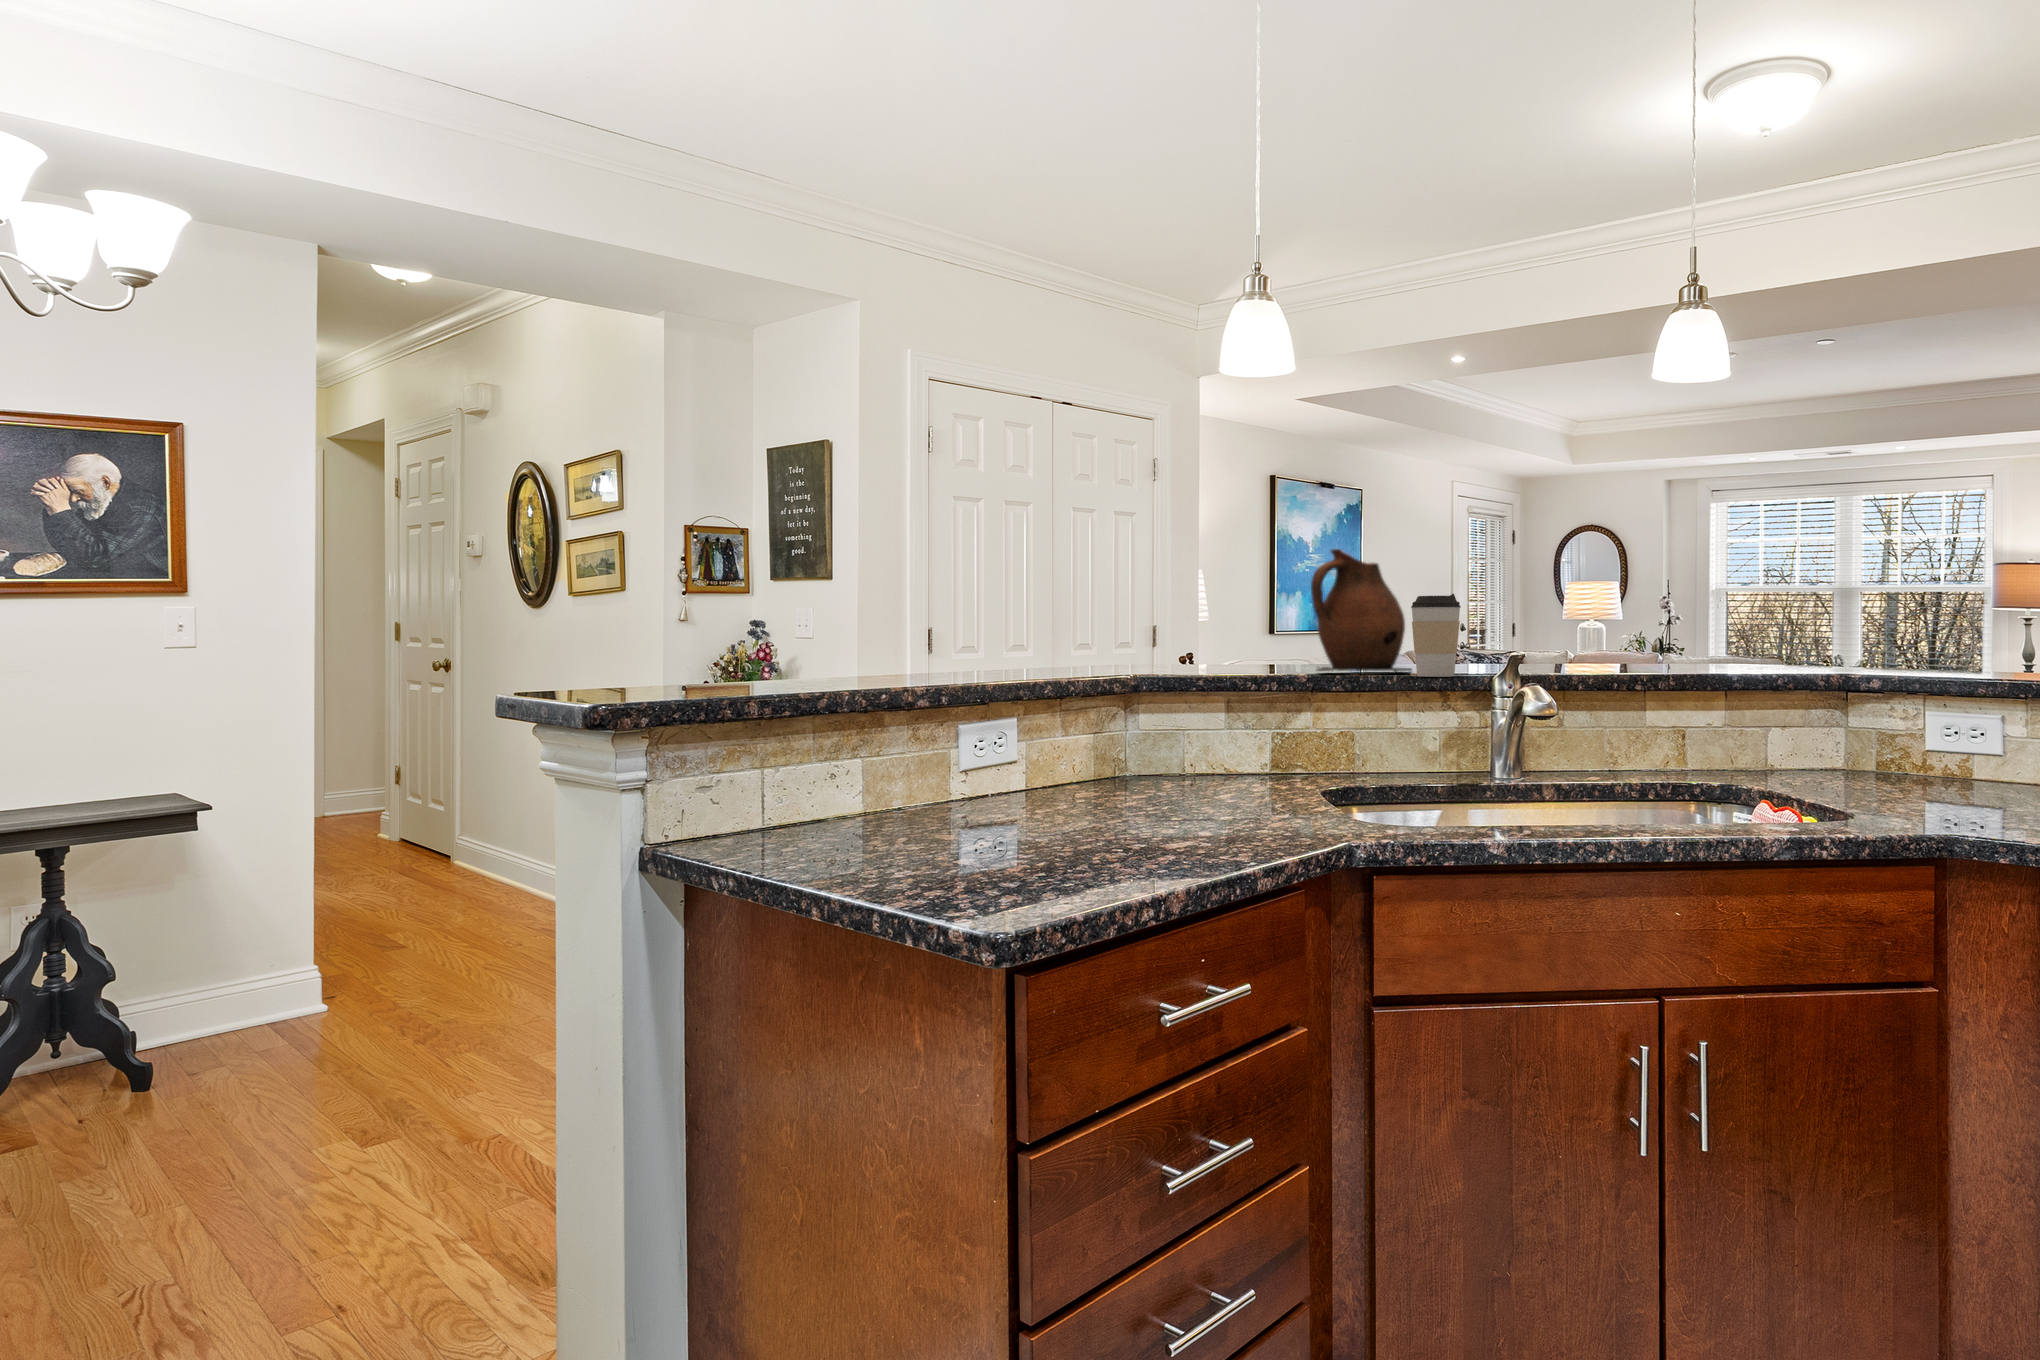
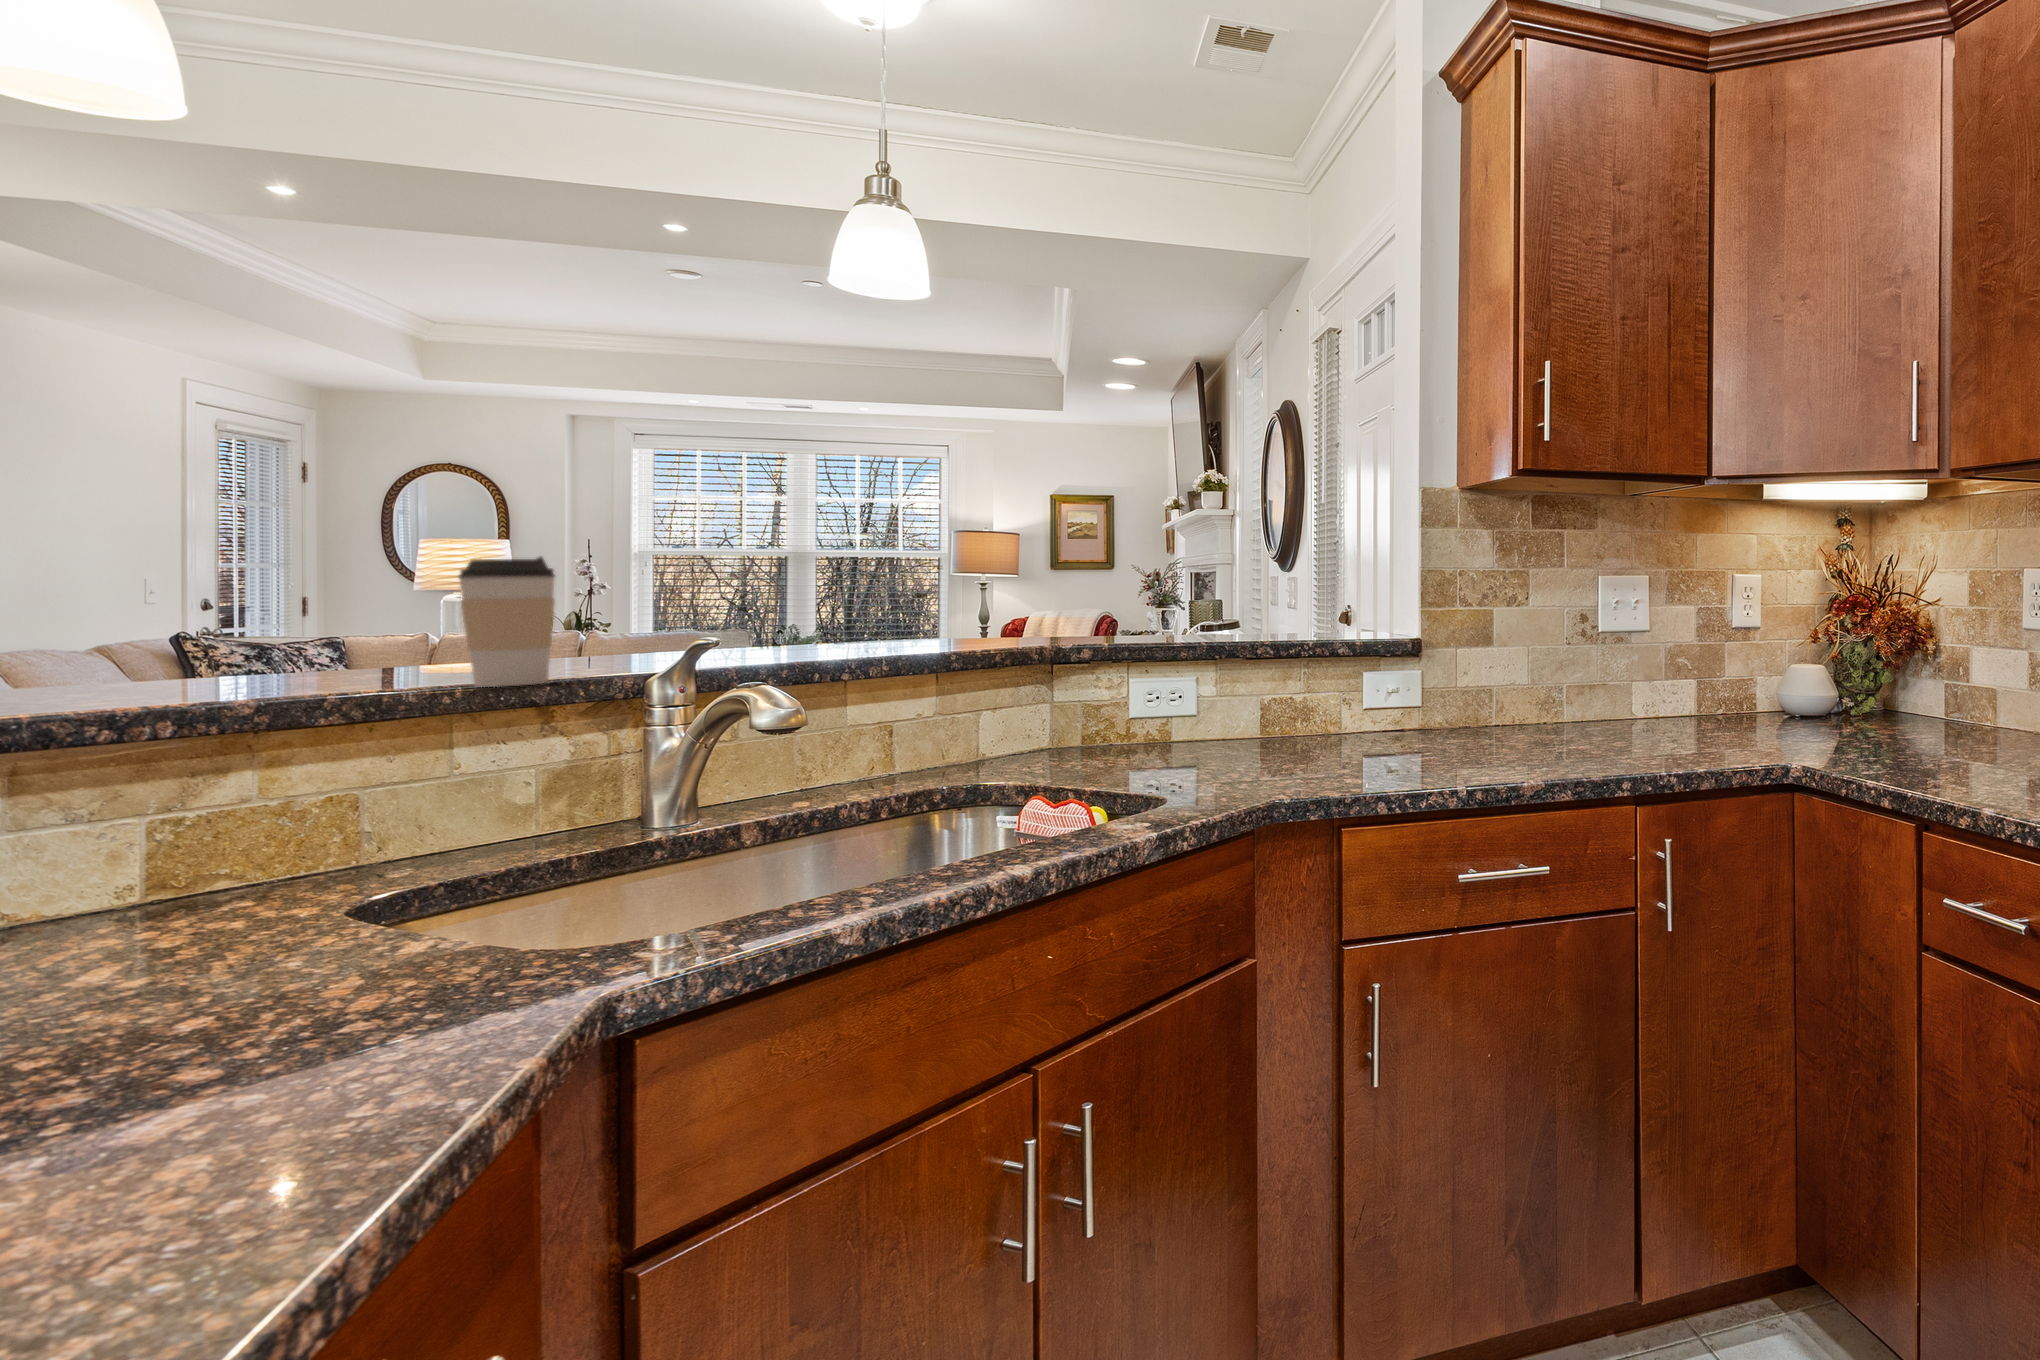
ceramic pitcher: present [1311,549,1411,672] -> none [182,476,426,692]

